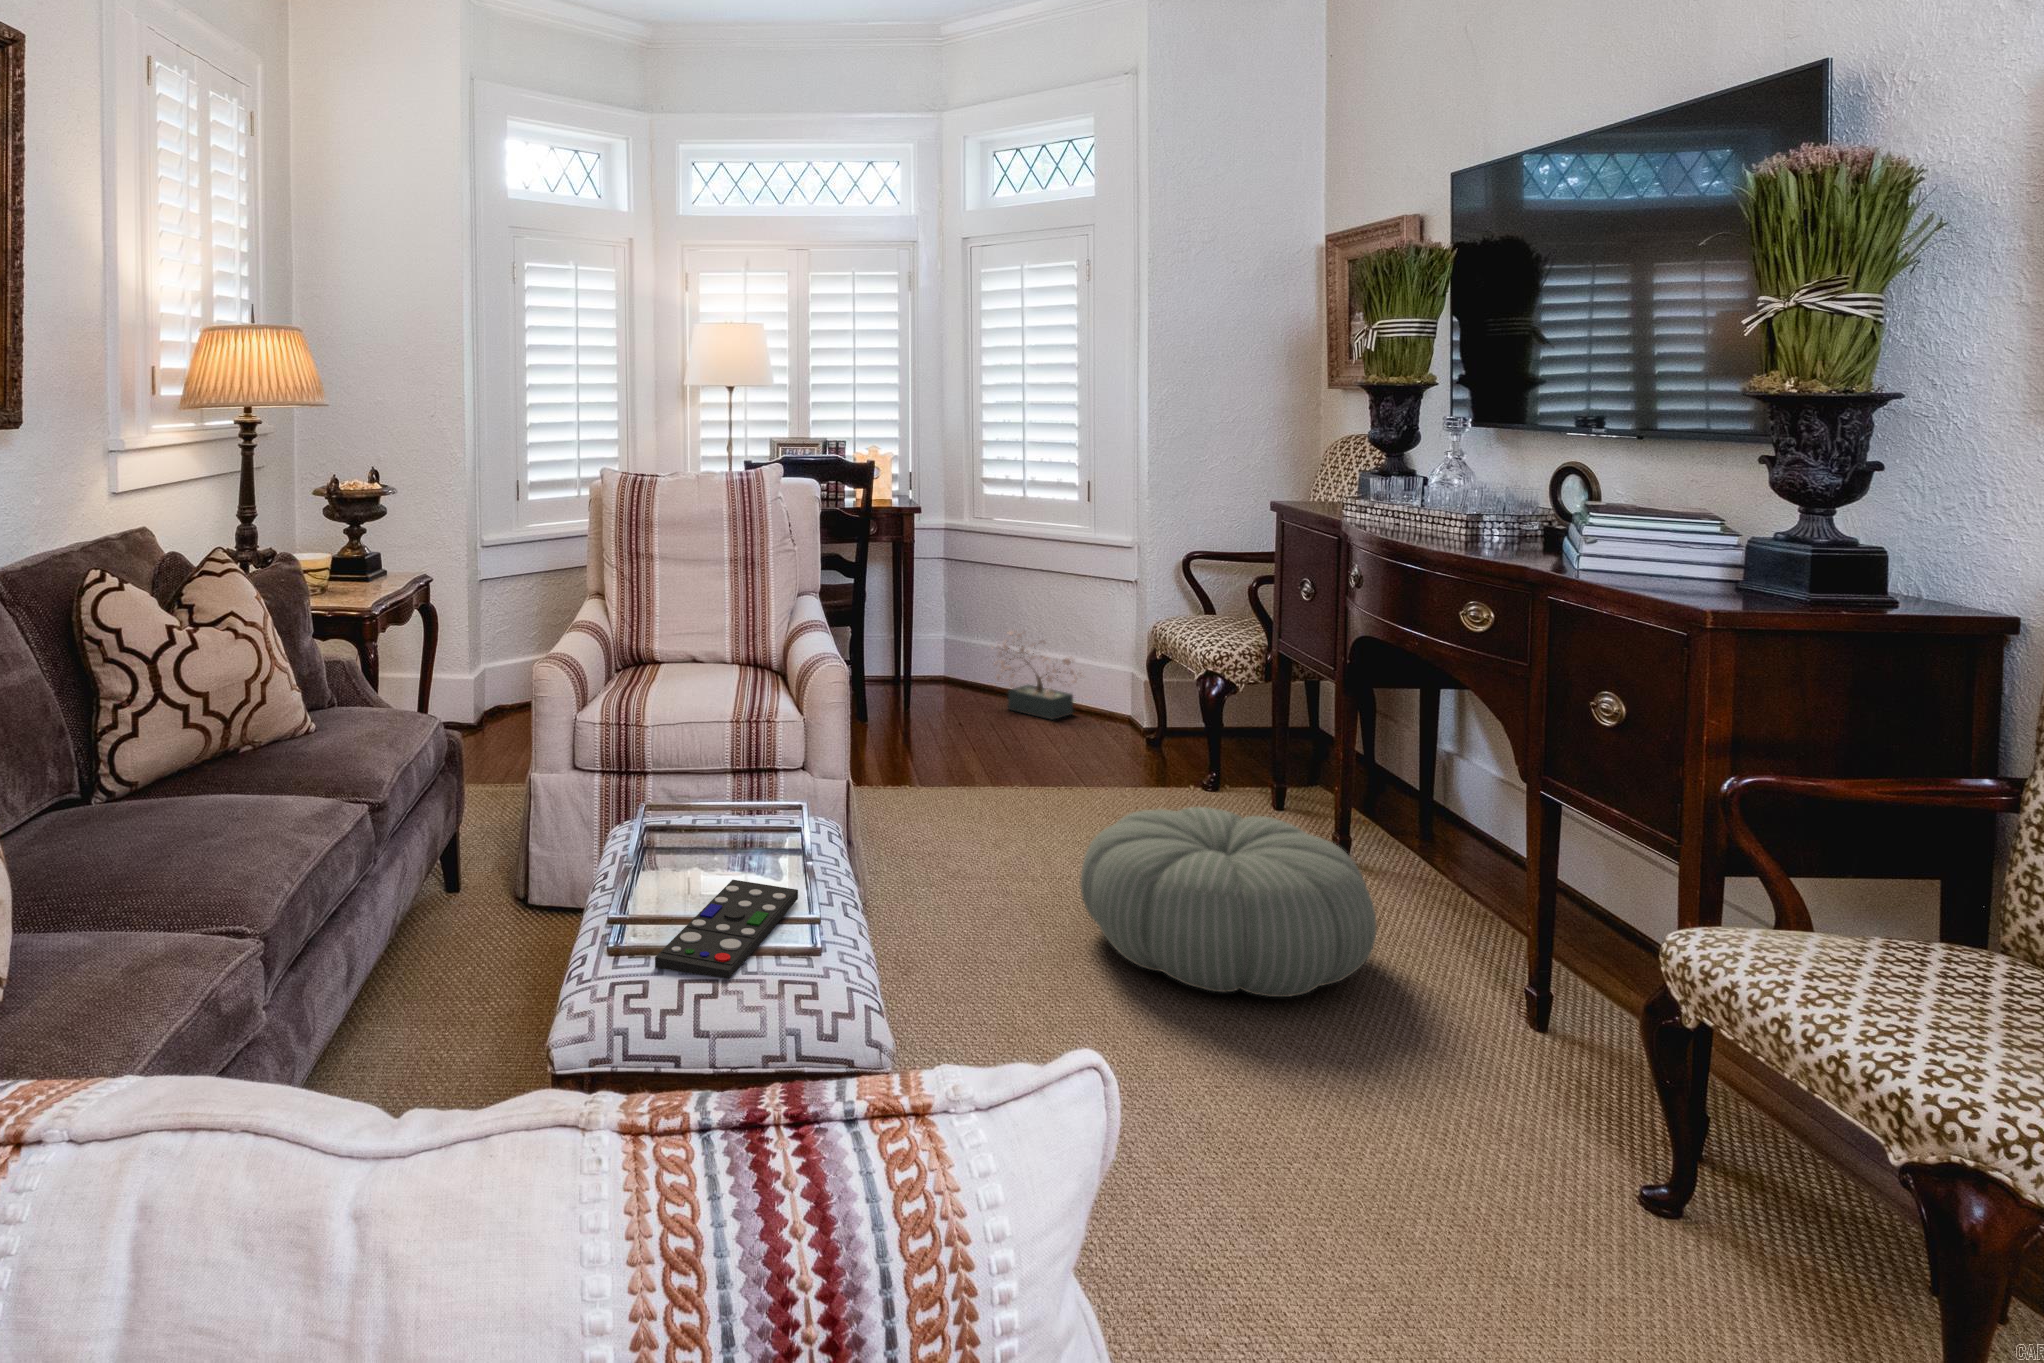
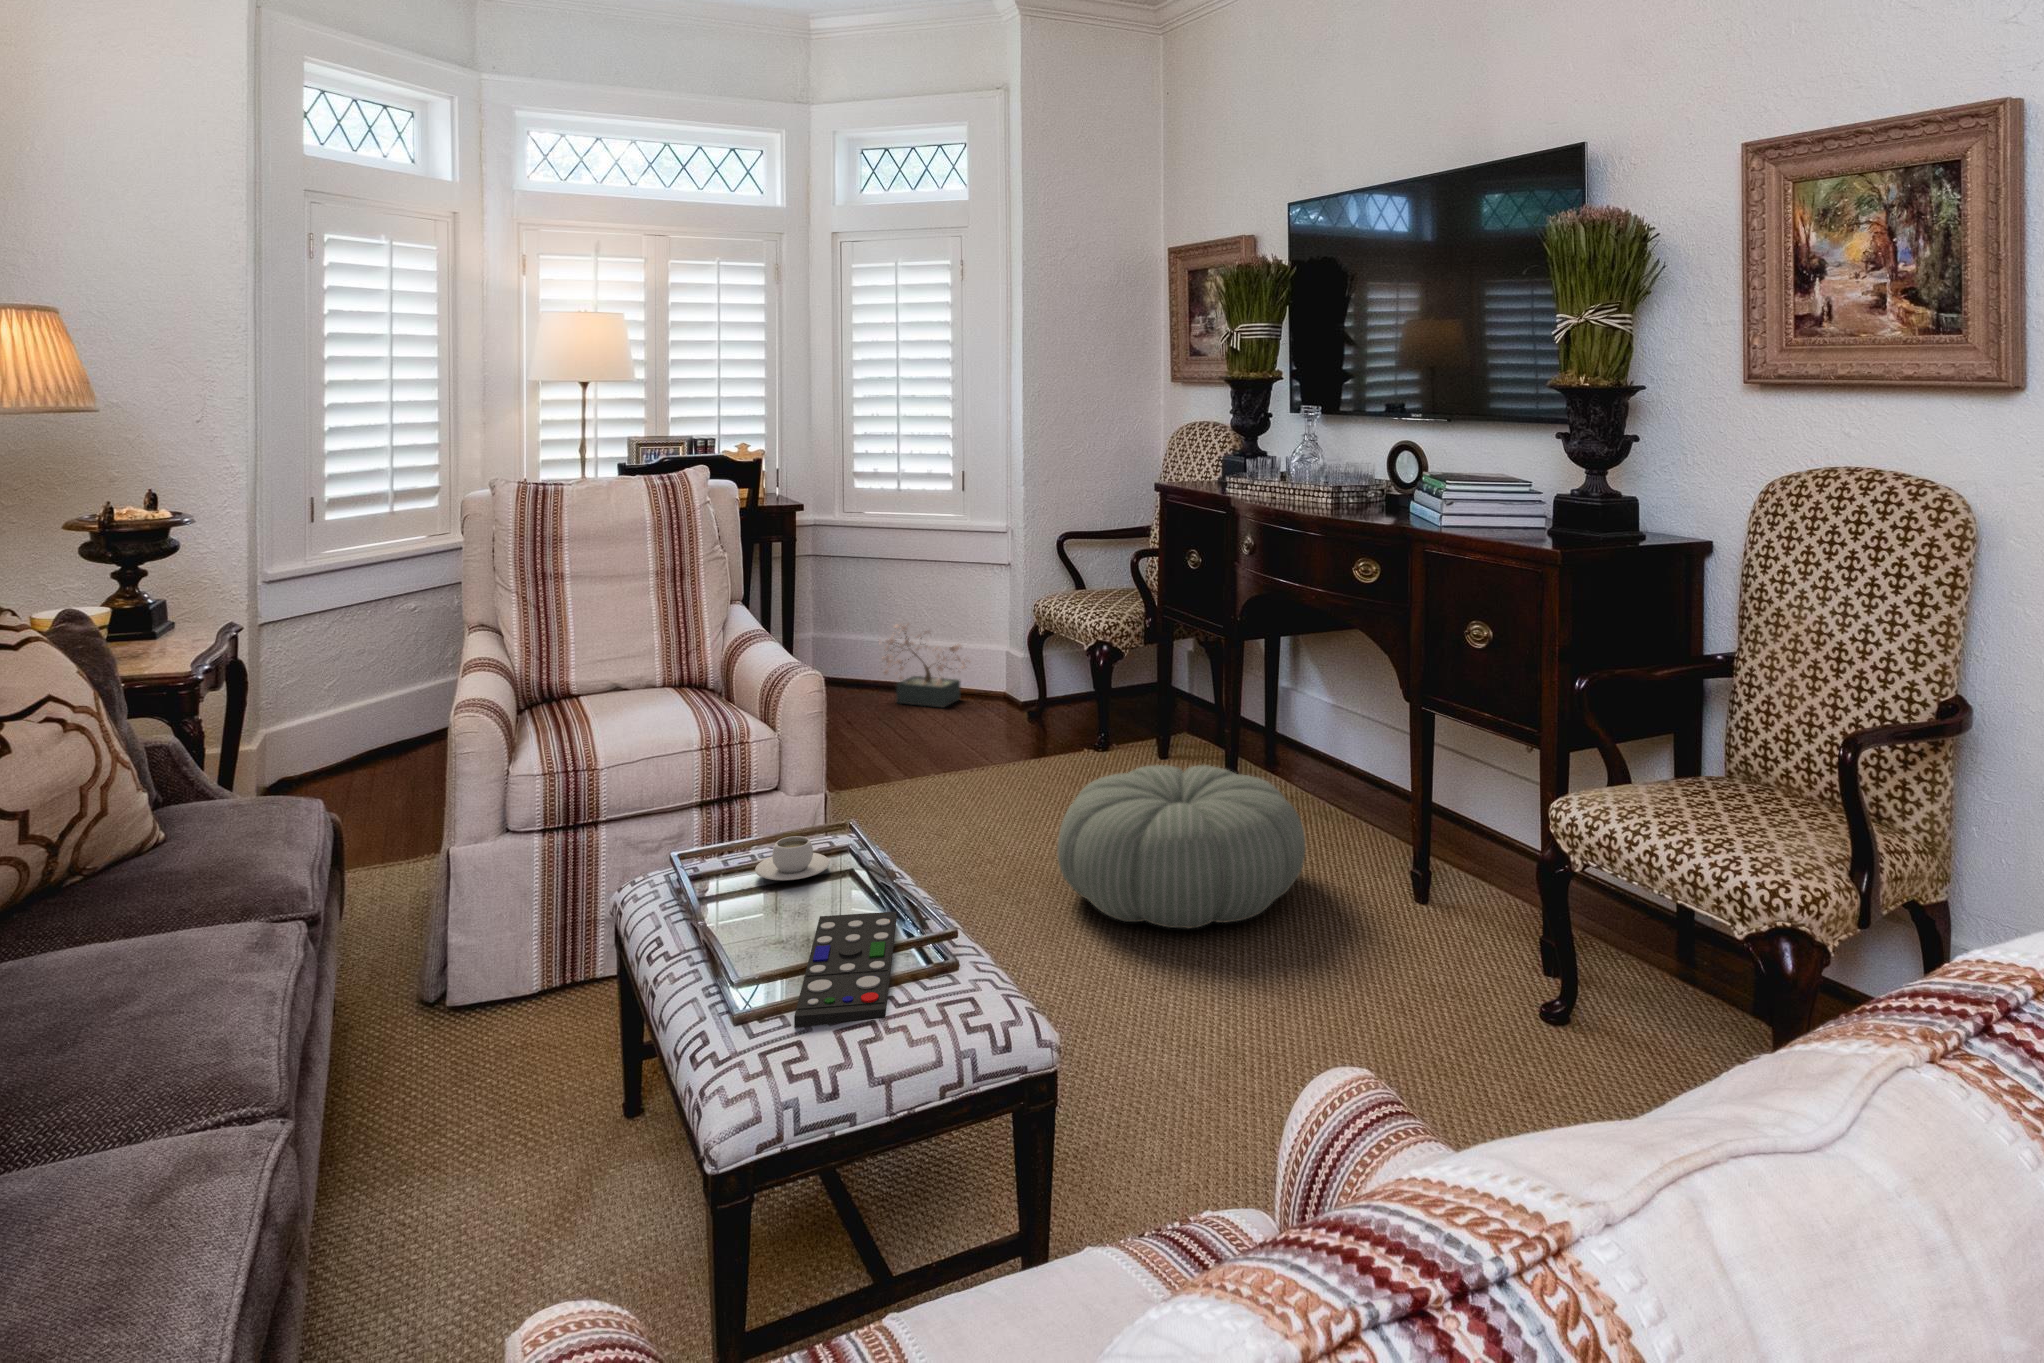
teacup: none [715,806,780,845] -> present [755,836,830,880]

